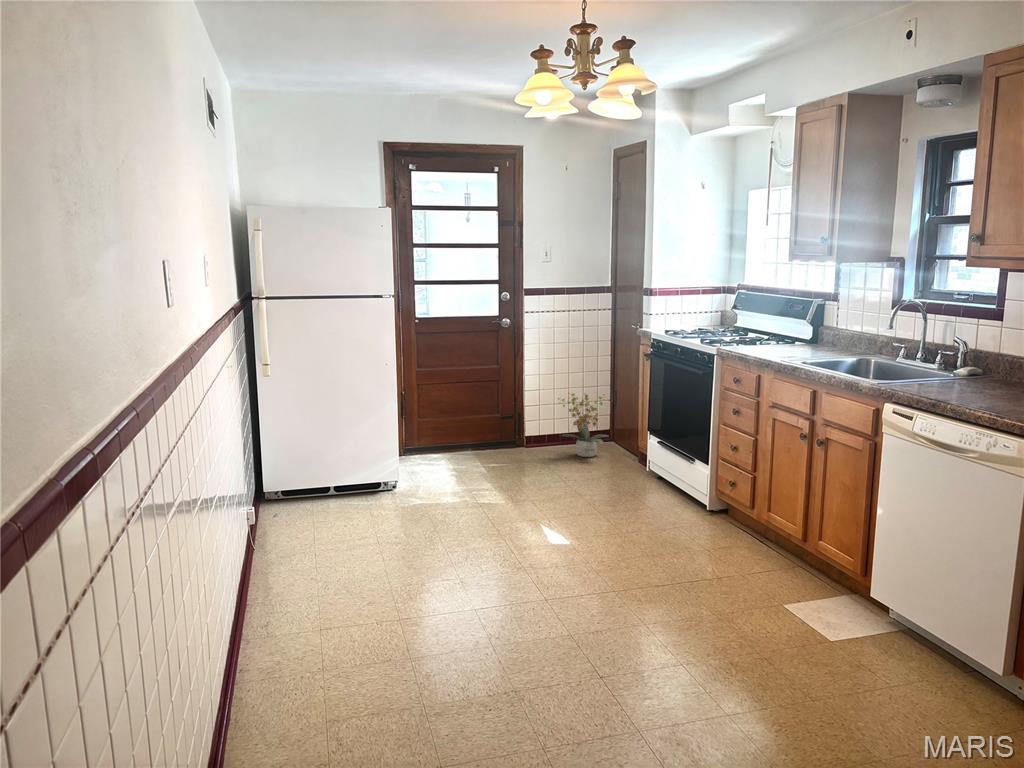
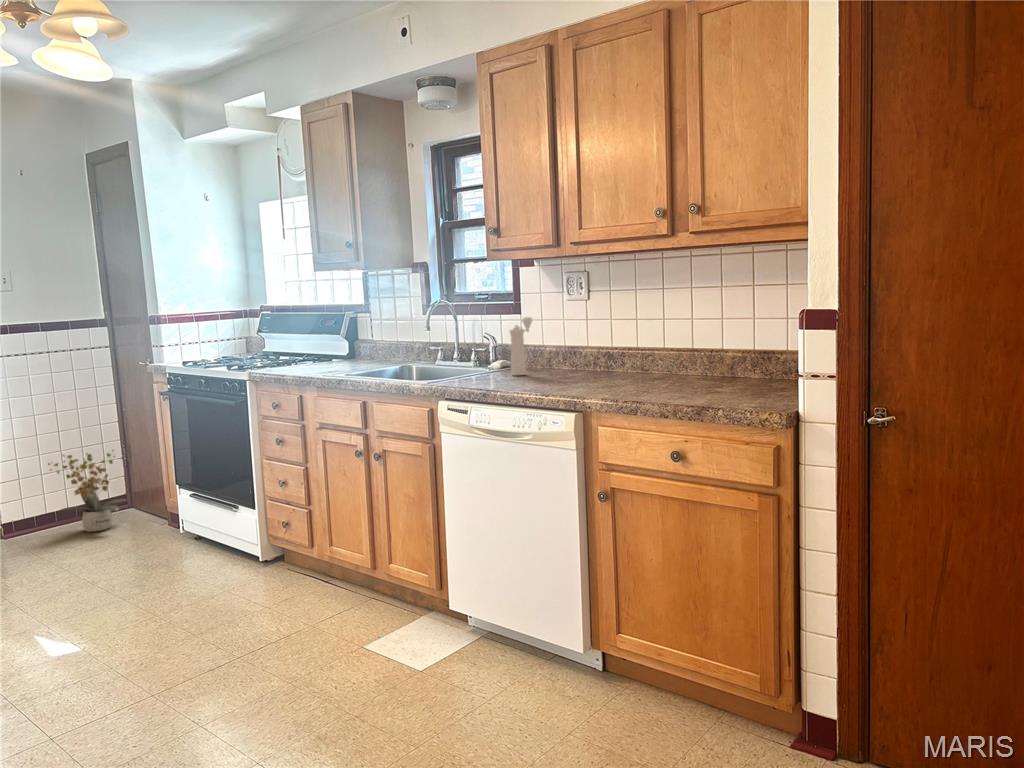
pepper mill: none [974,328,1010,388] -> present [510,317,533,376]

